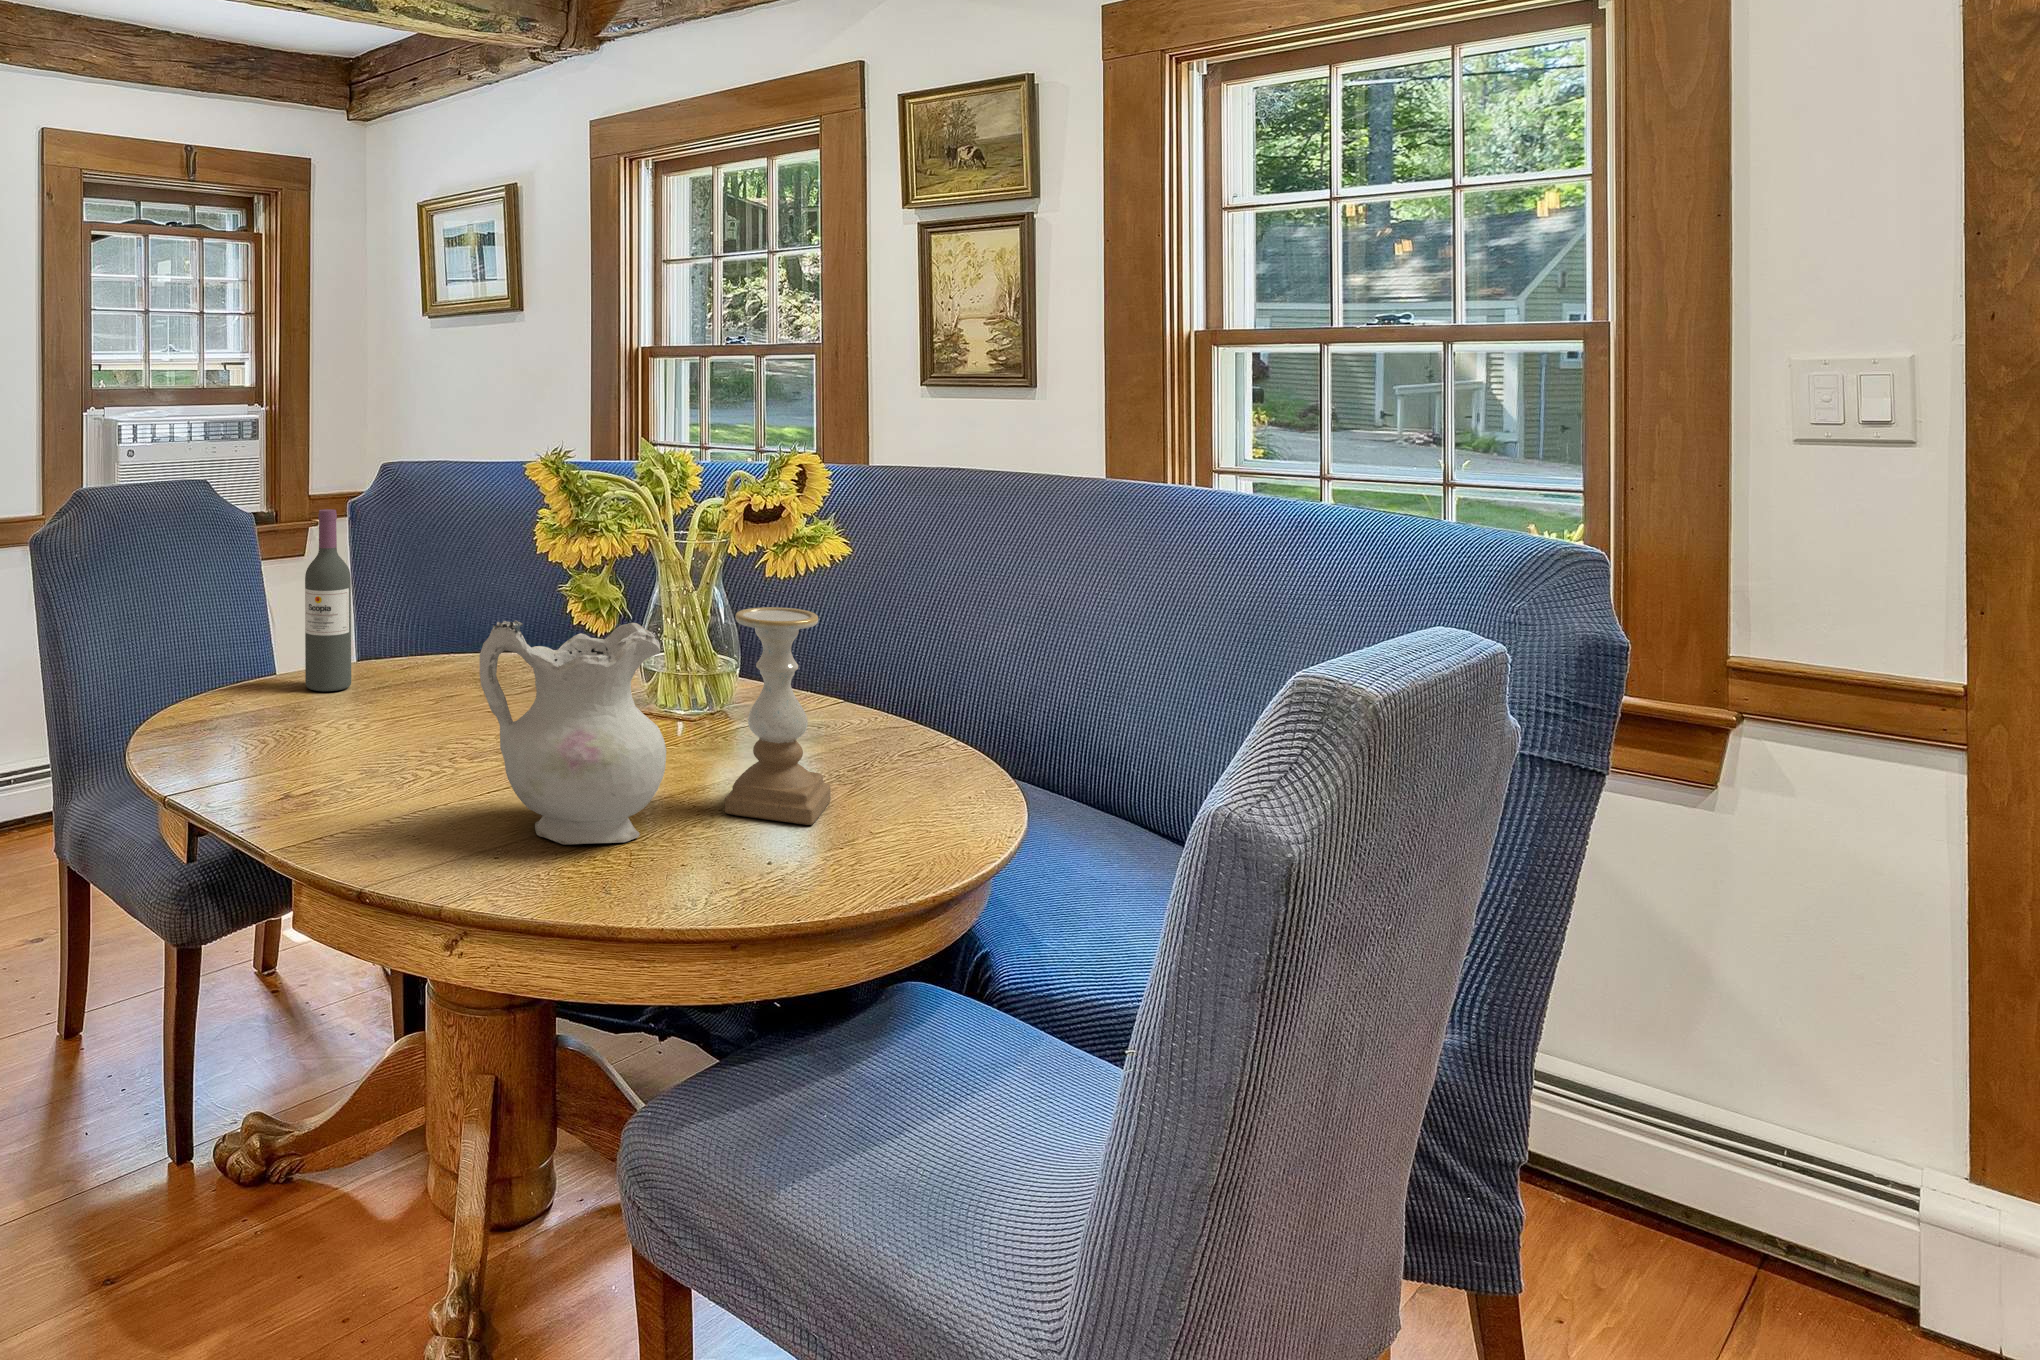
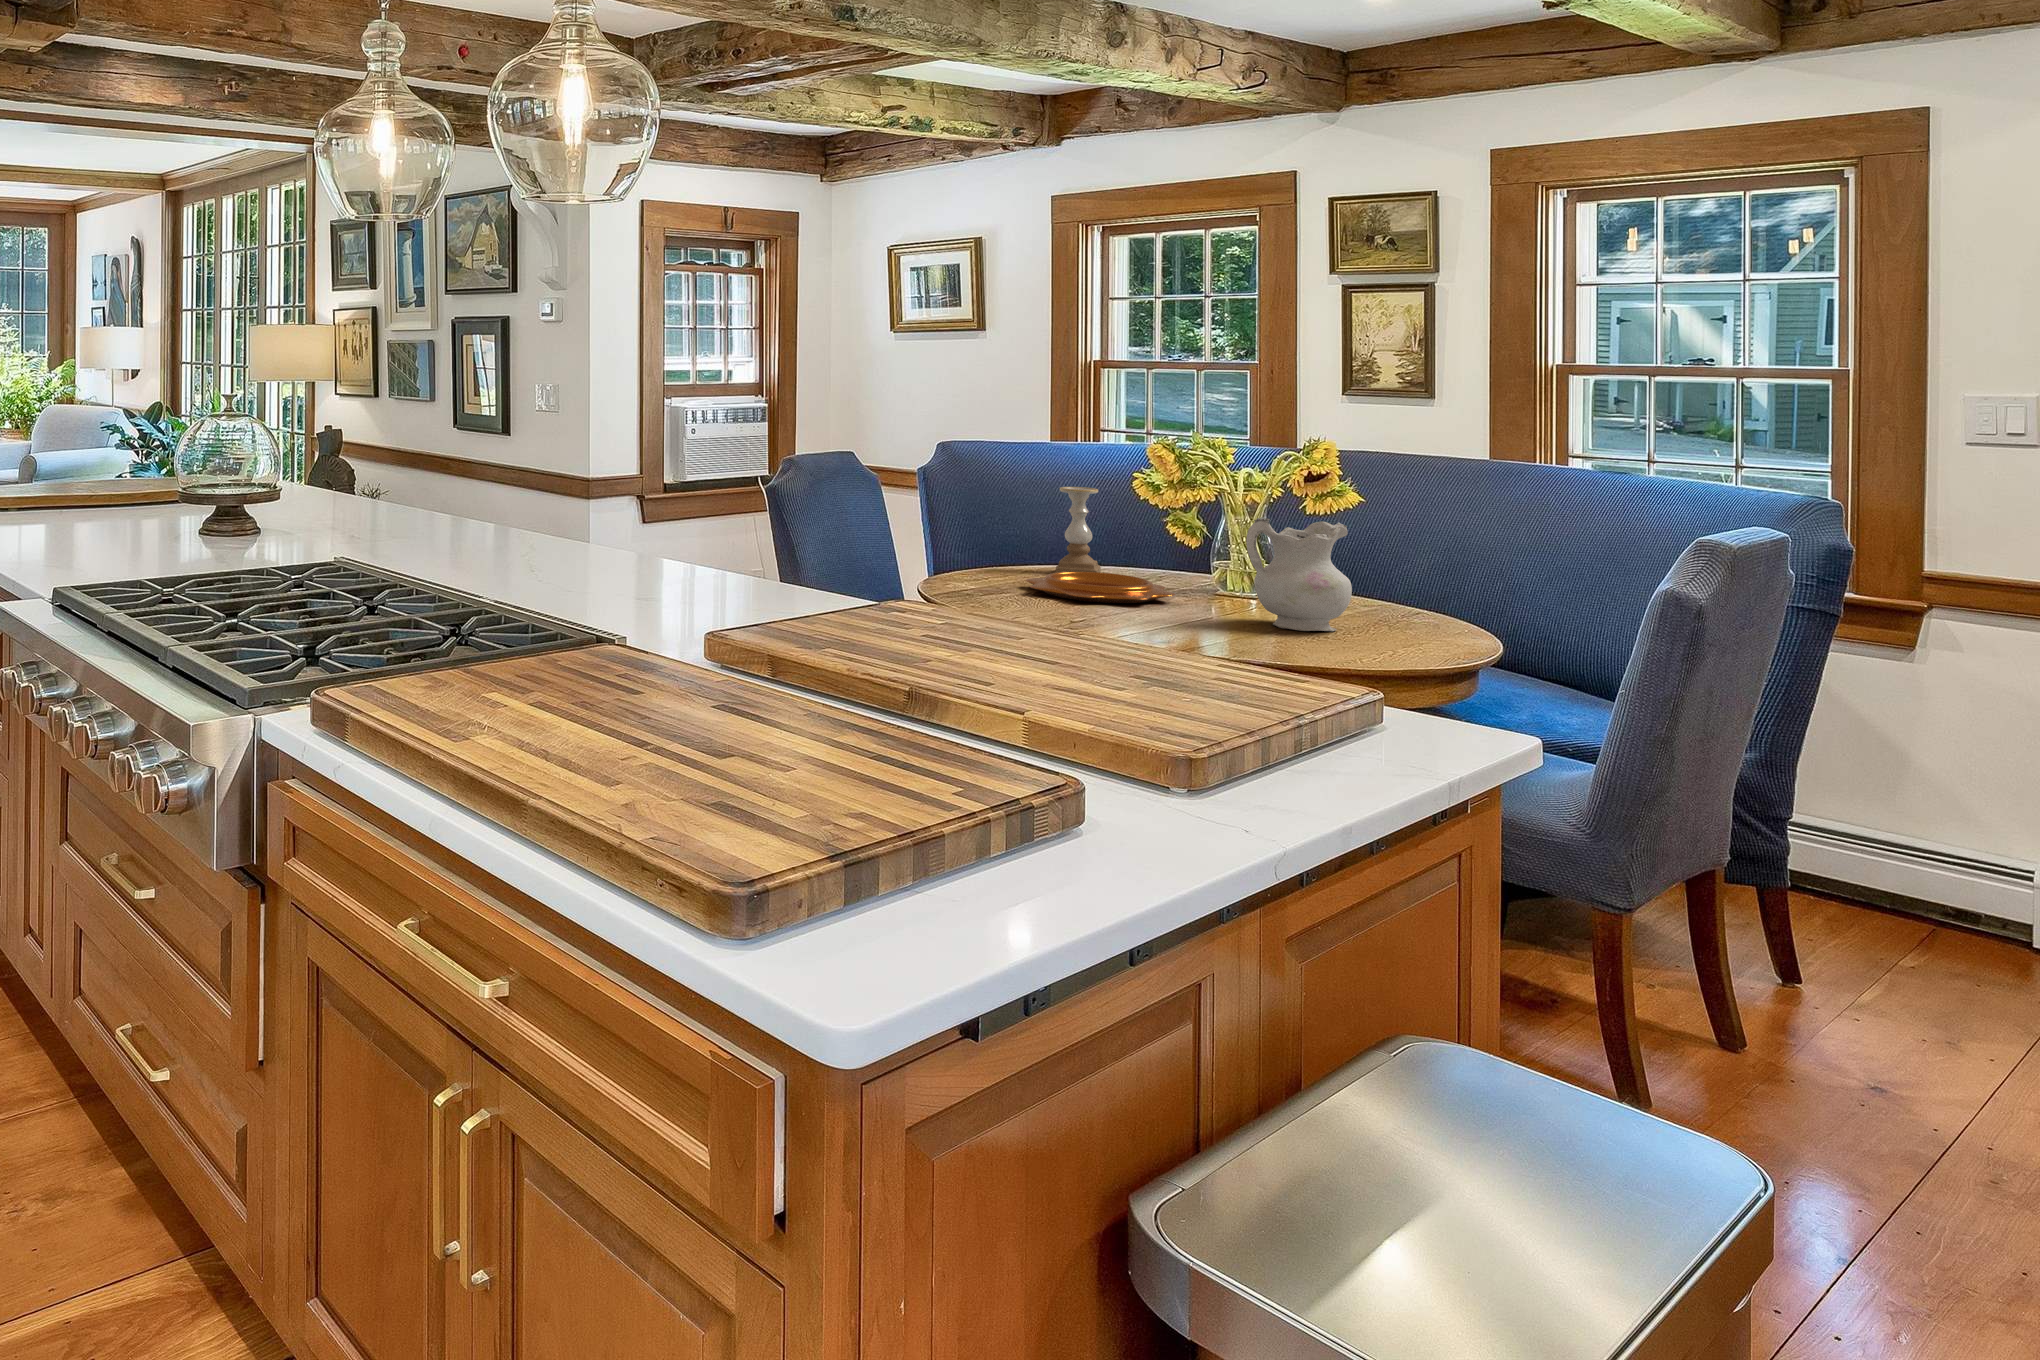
wine bottle: present [305,509,351,691] -> none [1010,466,1040,577]
candle holder: present [725,607,831,825] -> present [1056,487,1101,573]
decorative bowl: none [233,691,477,762] -> present [1026,572,1175,603]

